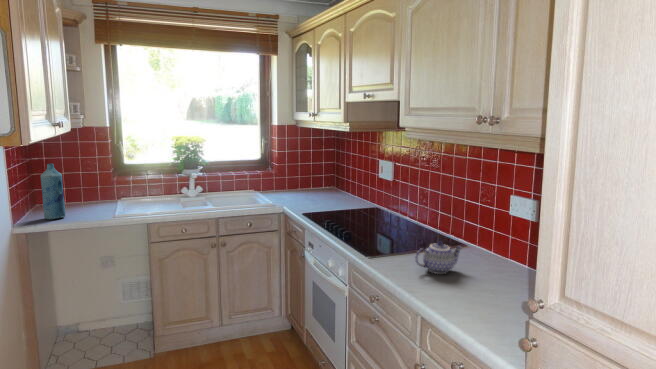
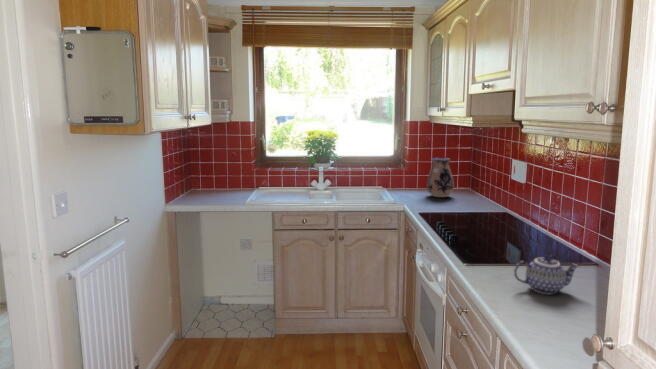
ceramic pitcher: none [299,160,324,197] -> present [427,158,454,197]
bottle: present [41,164,66,219] -> none [191,153,209,201]

